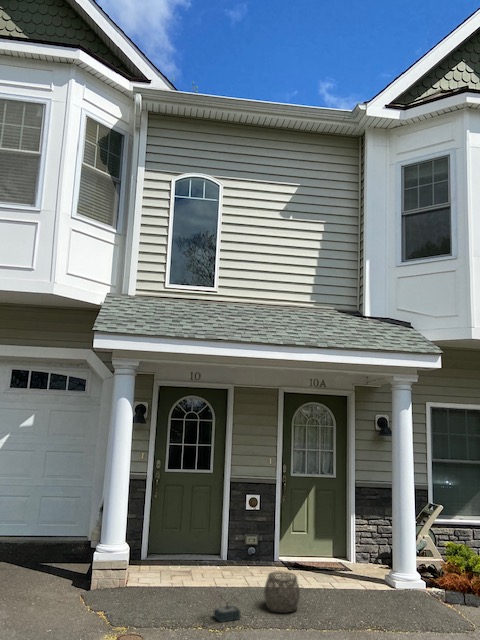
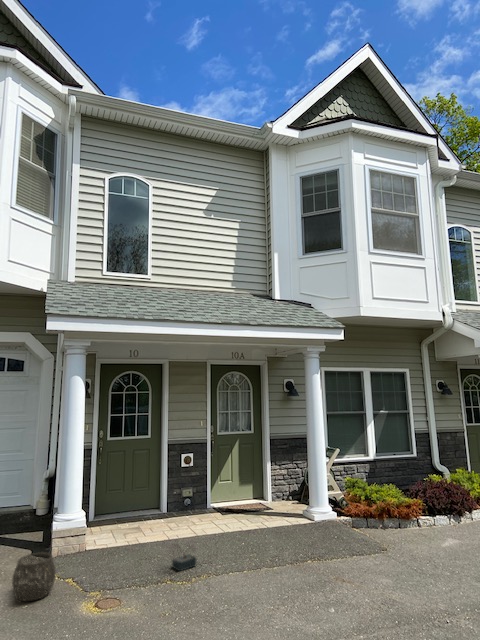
woven basket: present [264,571,300,612] -> present [12,552,56,601]

